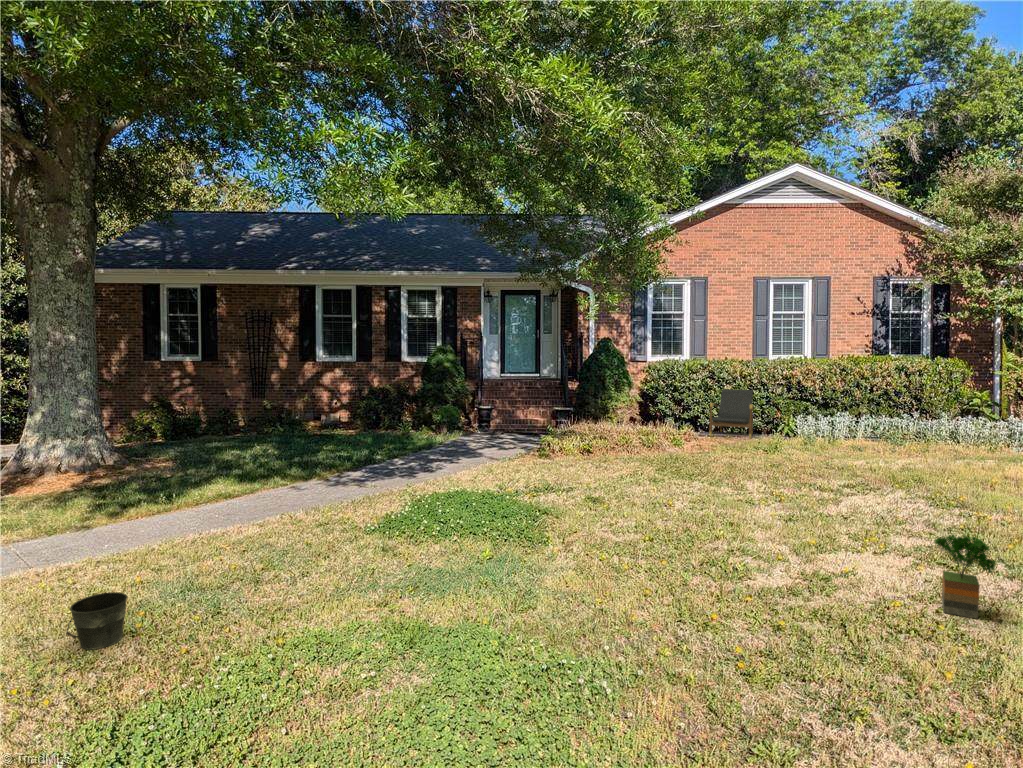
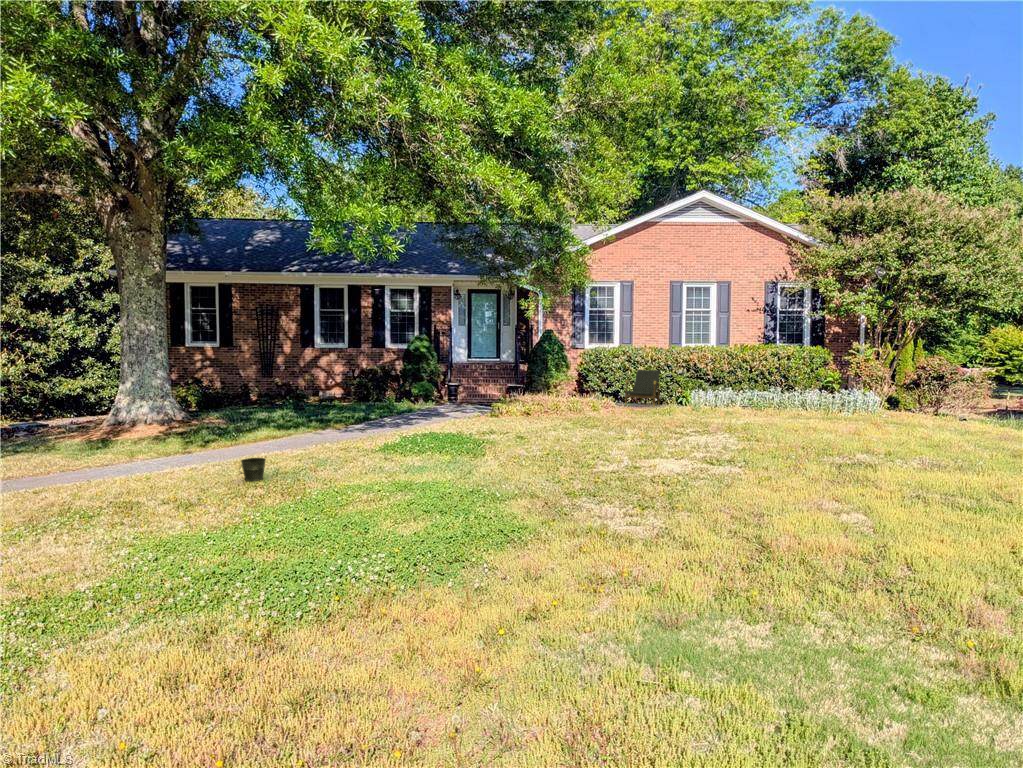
potted tree: present [934,535,996,619] -> none [667,431,693,471]

